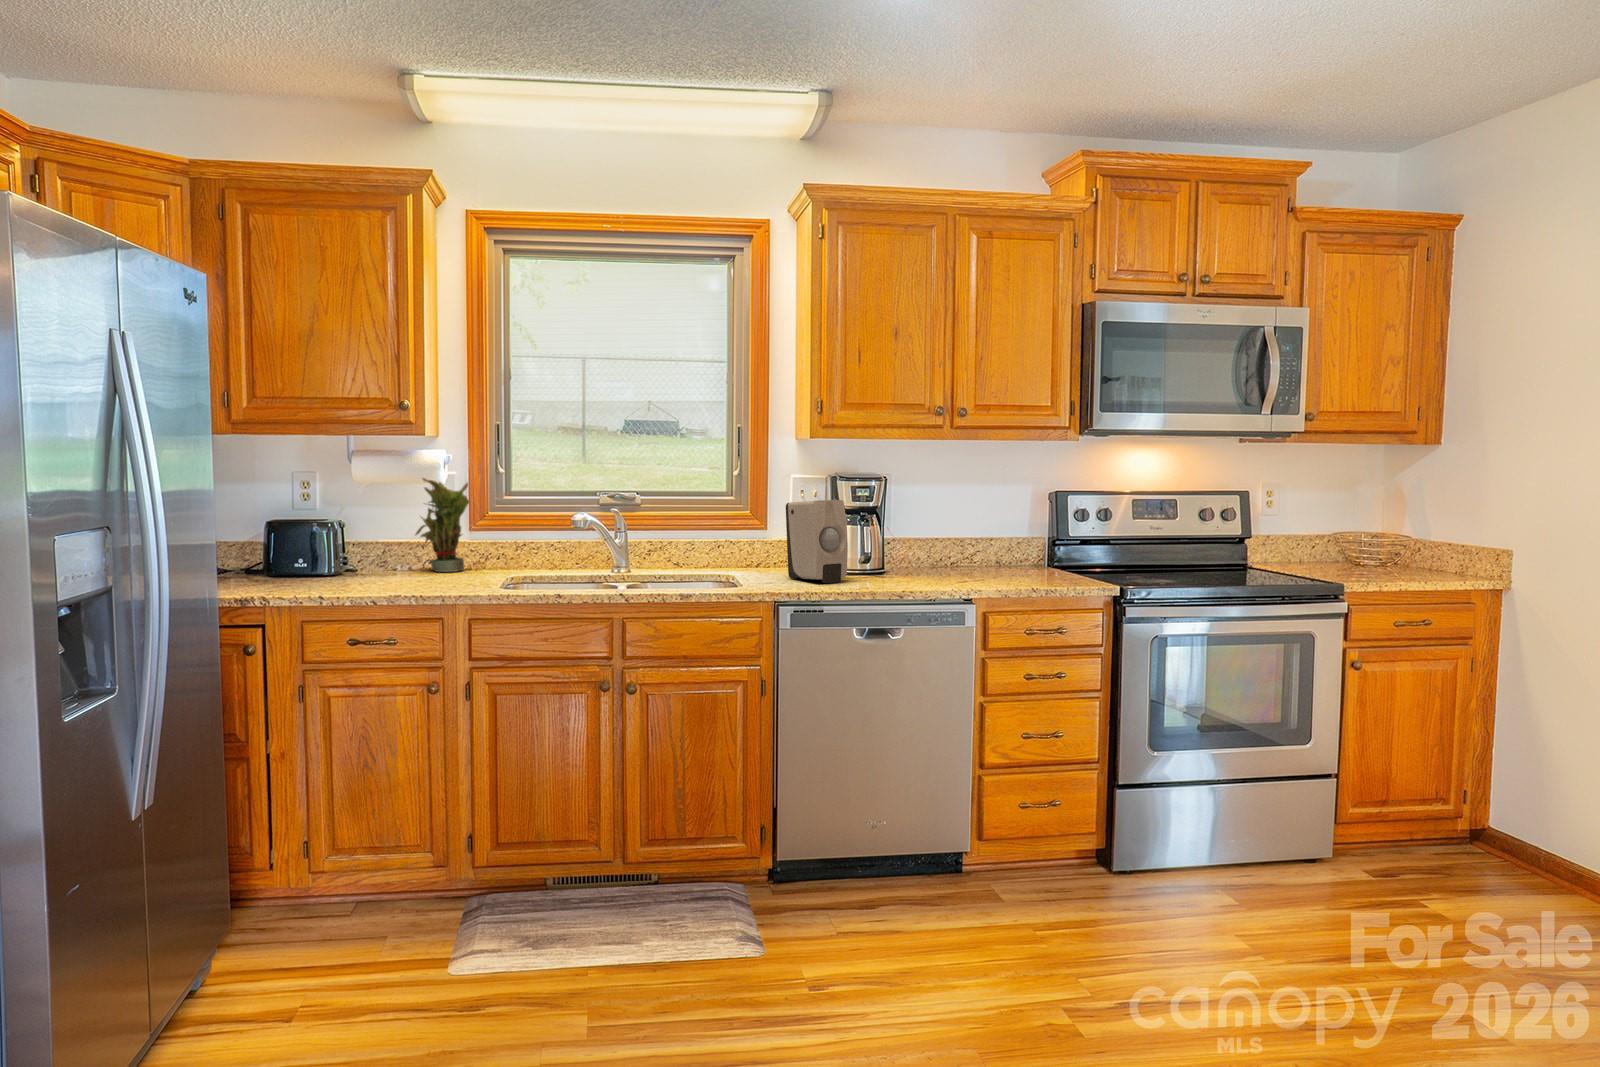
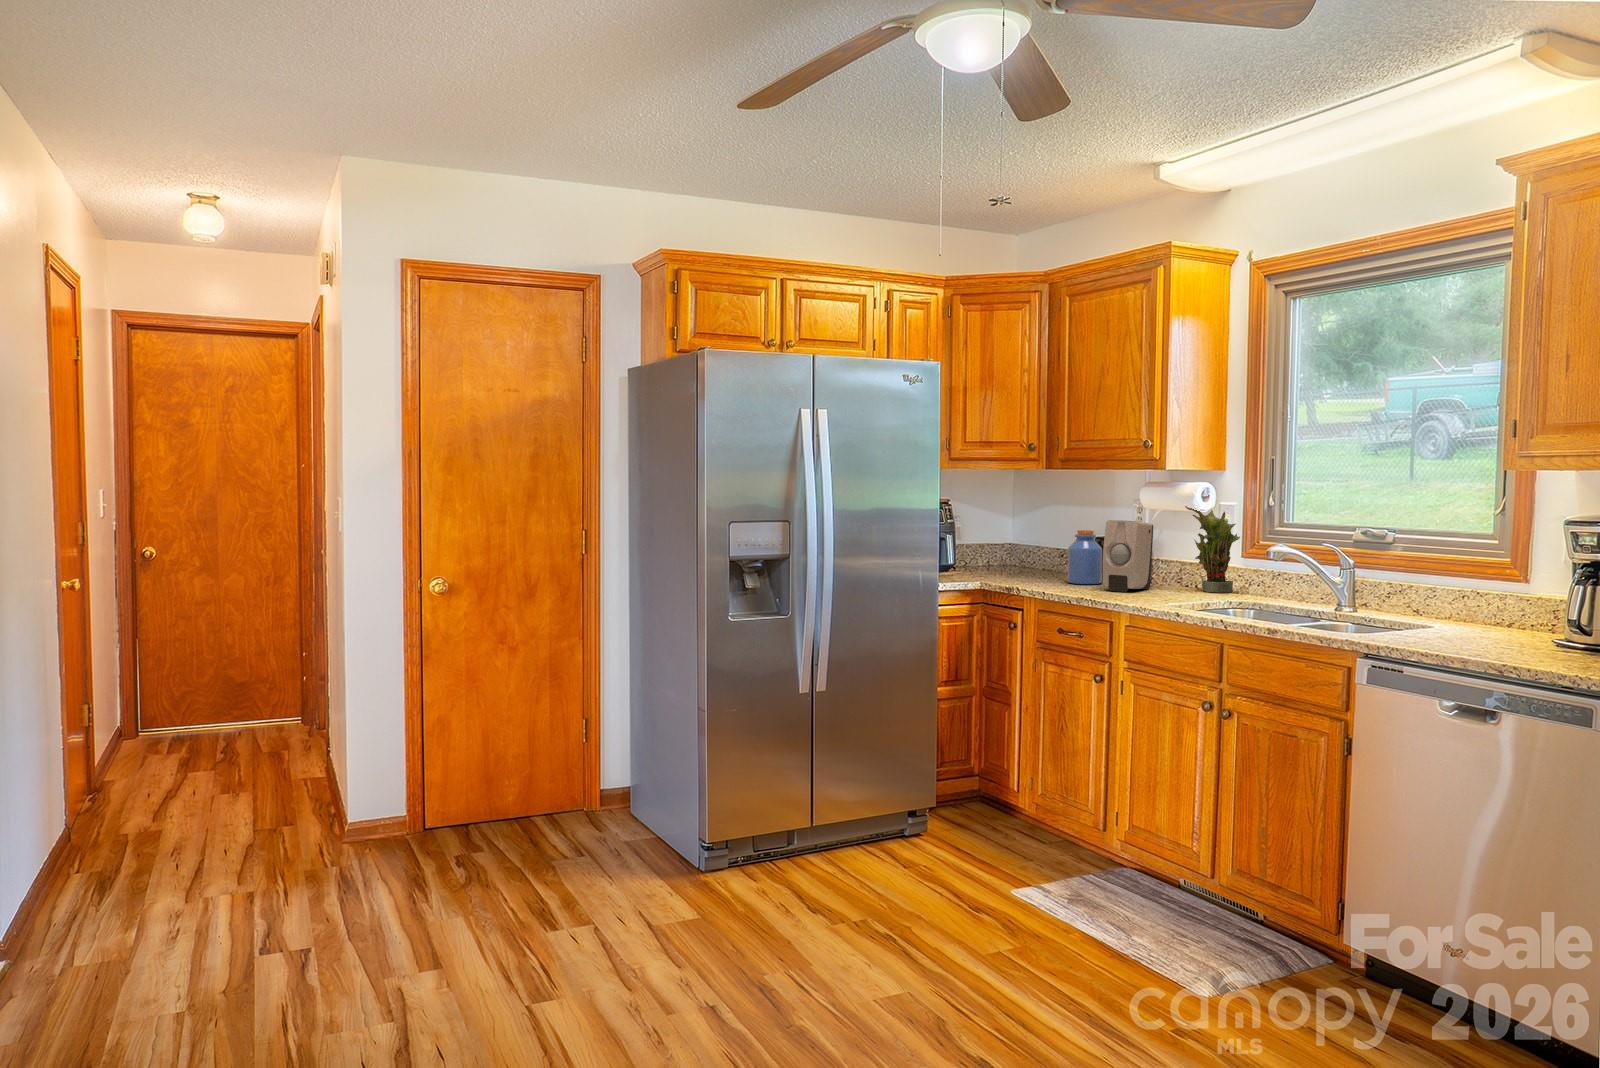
soap dispenser: present [786,500,848,583] -> present [1103,520,1153,592]
jar: none [259,513,307,583] -> present [1068,530,1102,584]

